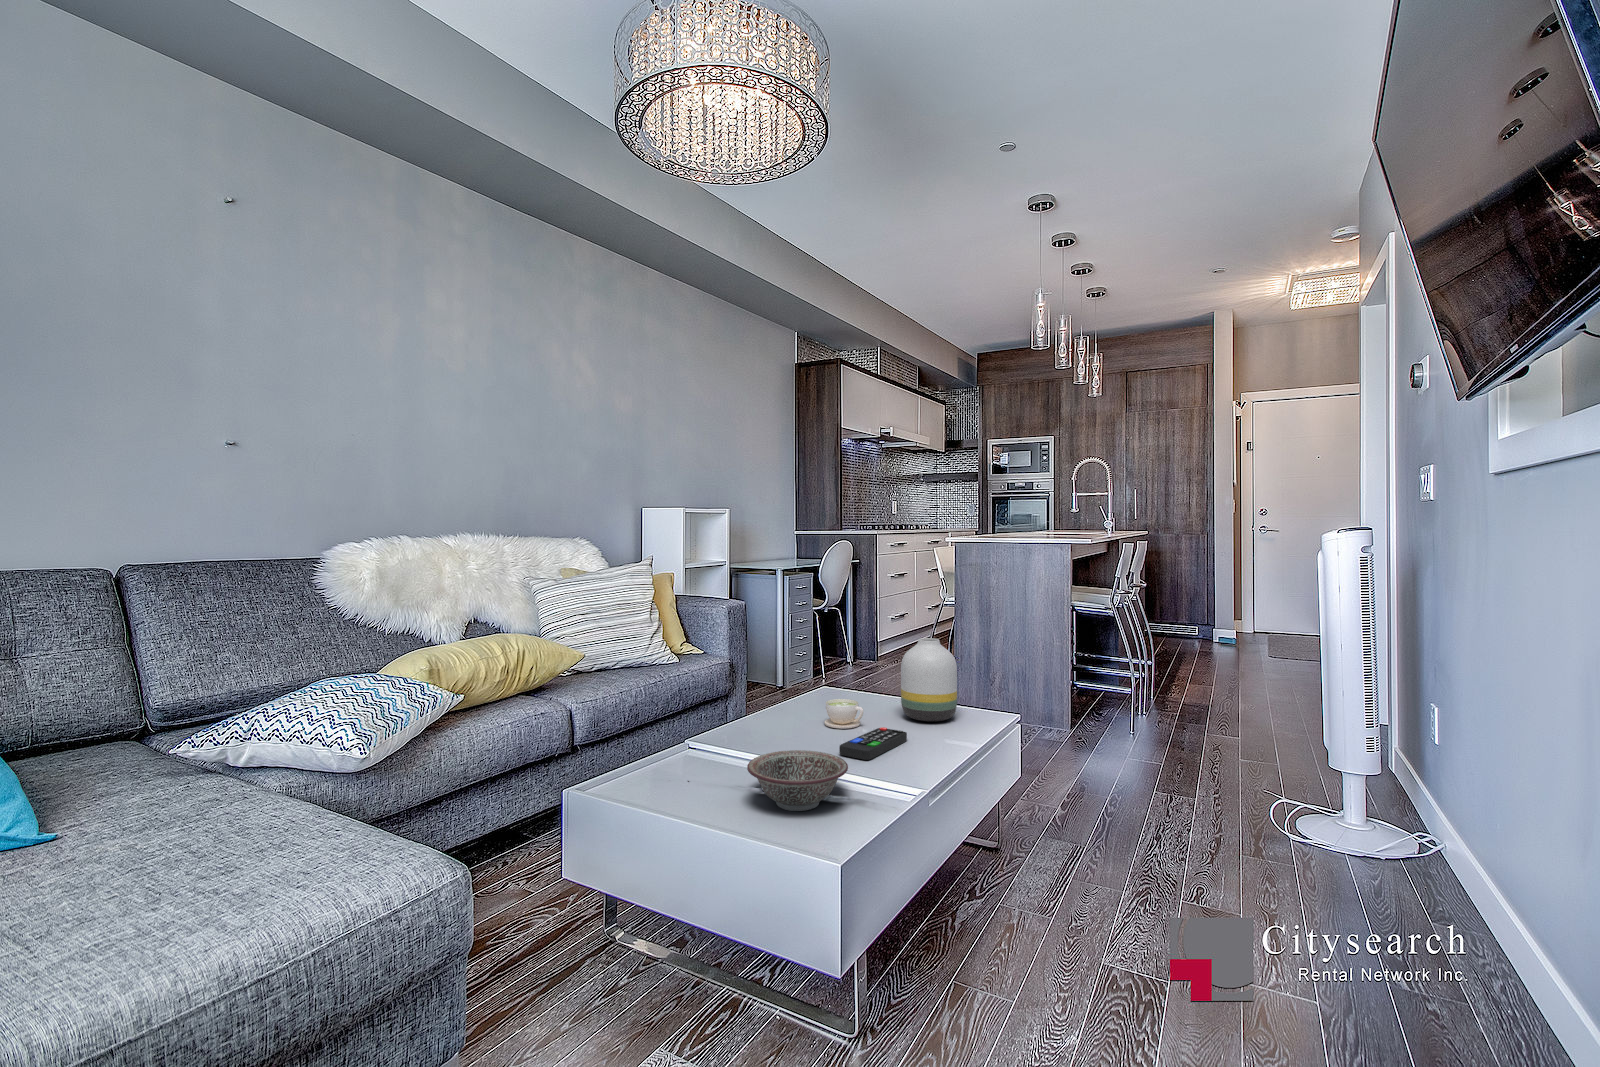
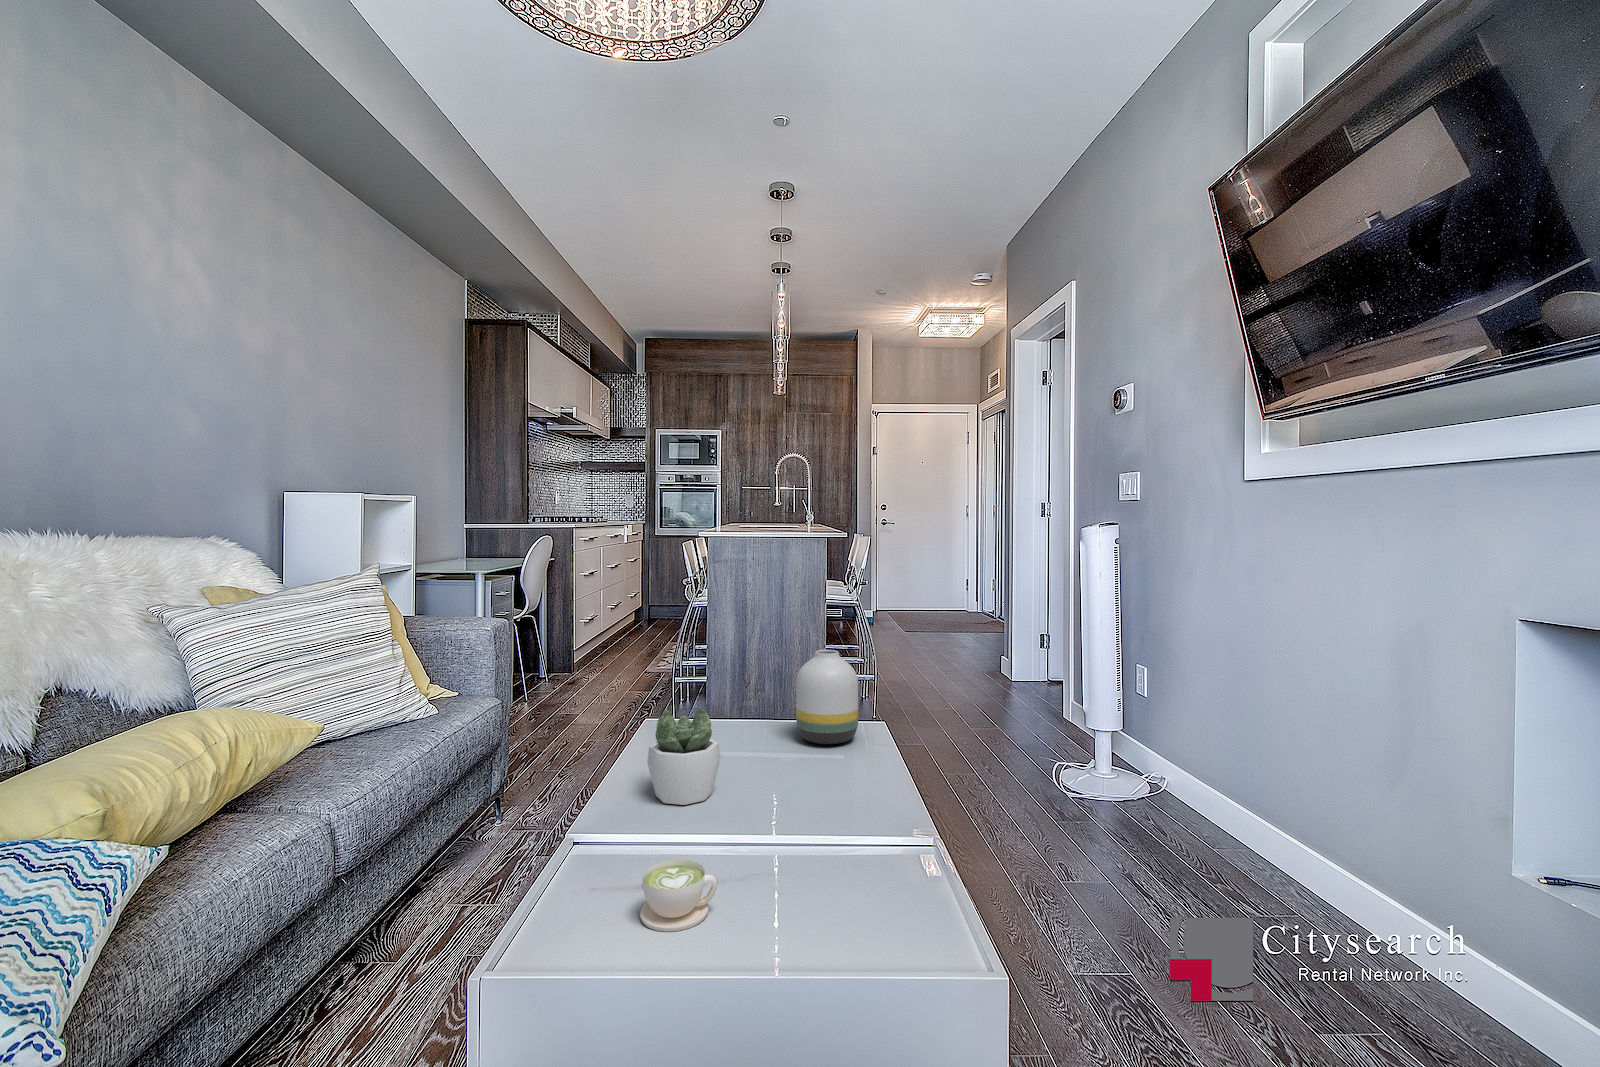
succulent plant: none [743,667,796,738] -> present [647,708,720,805]
coffee cup: present [824,699,864,729] -> present [640,859,717,932]
remote control: present [839,727,907,760] -> none [809,762,851,808]
decorative bowl: present [747,750,848,811] -> none [786,814,917,903]

